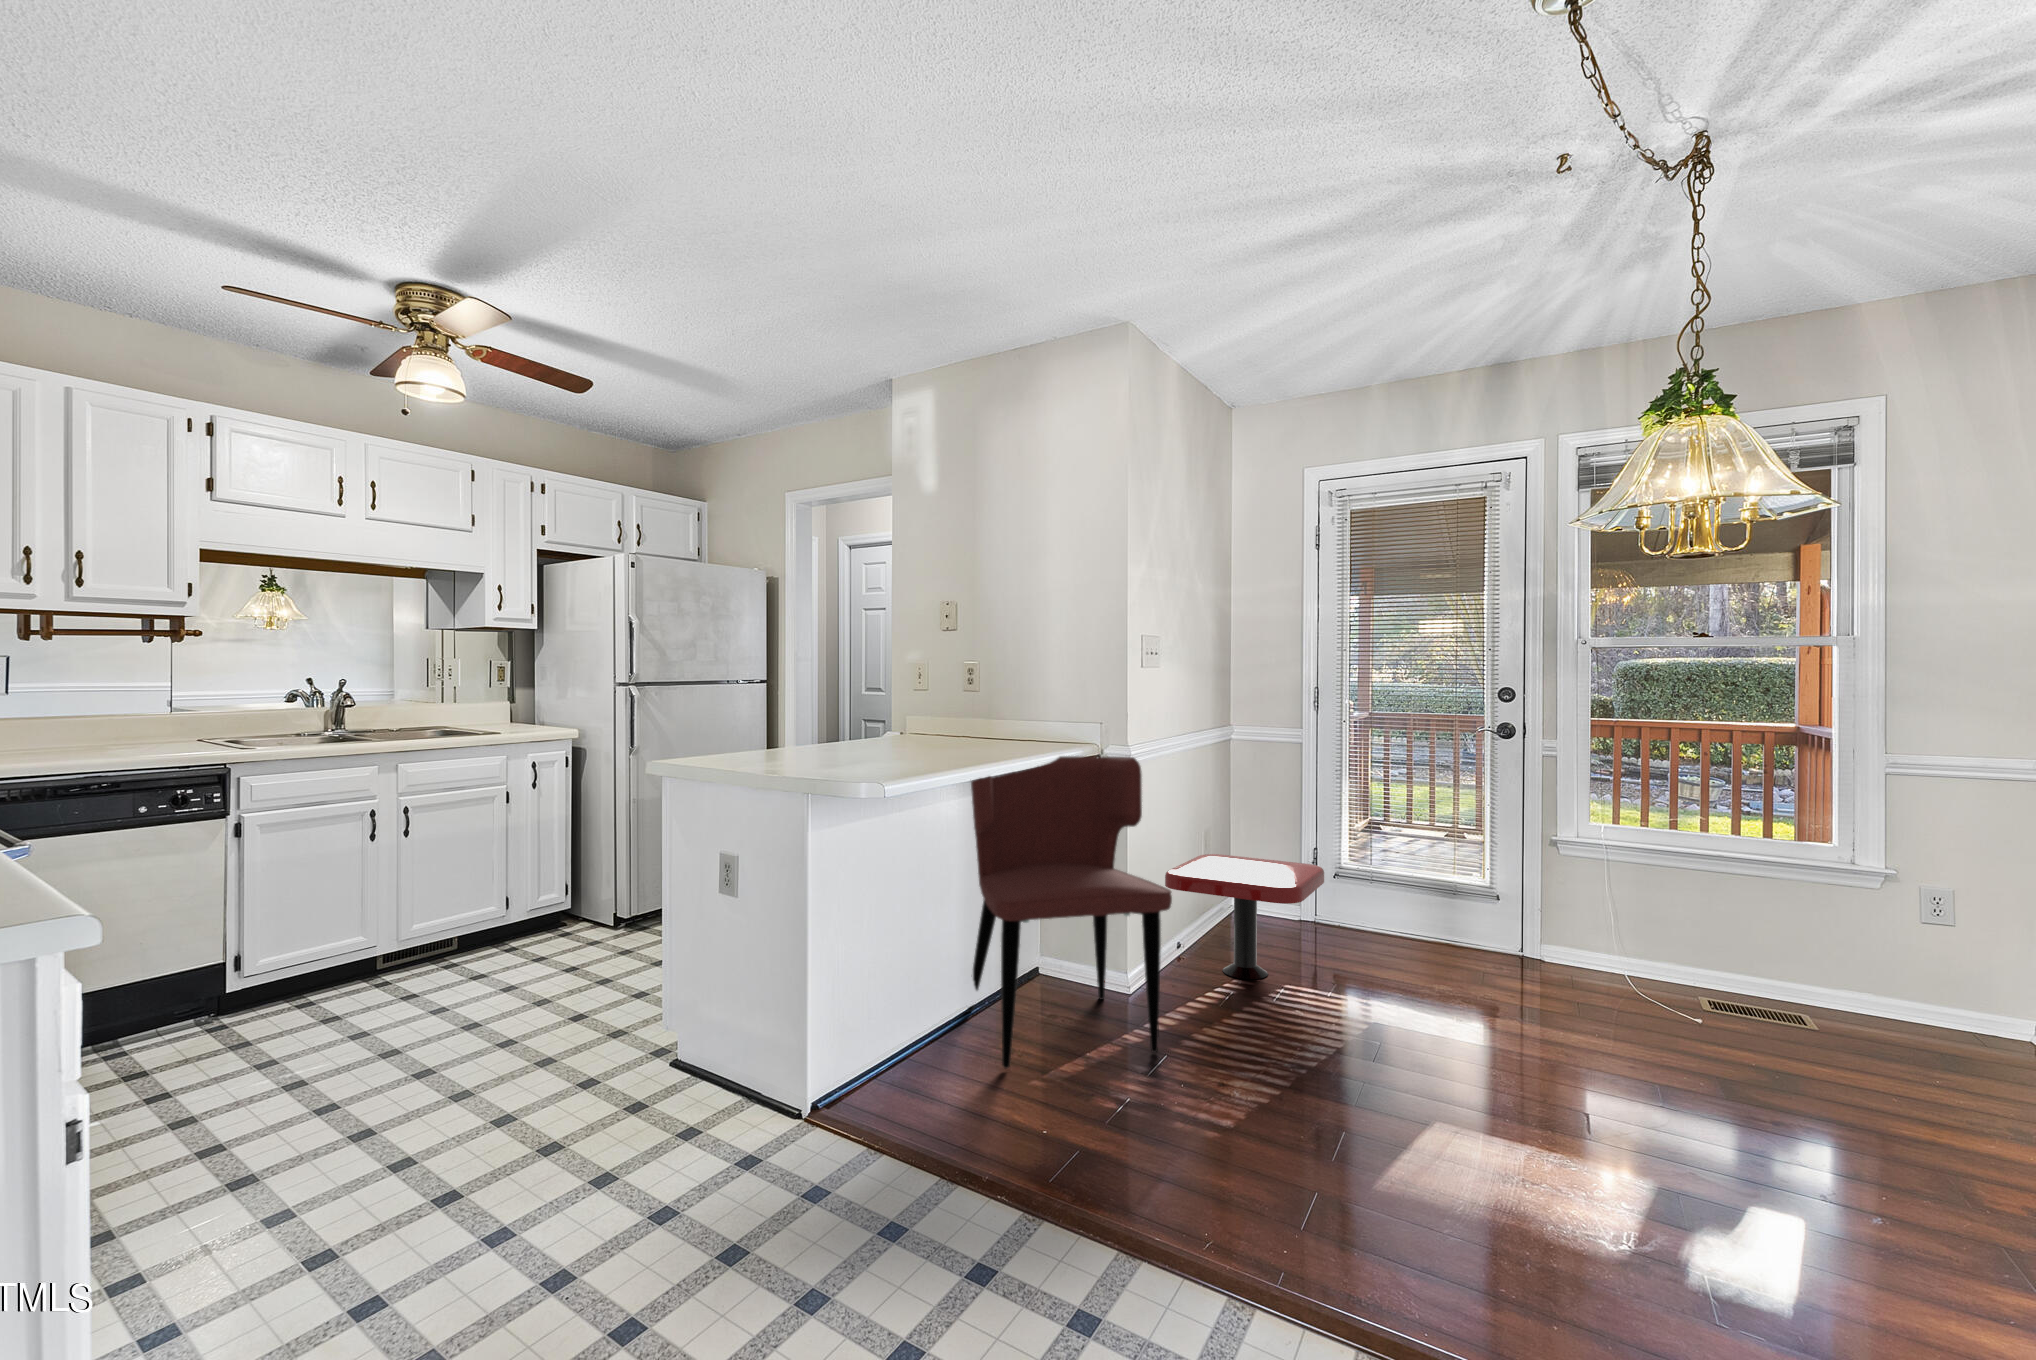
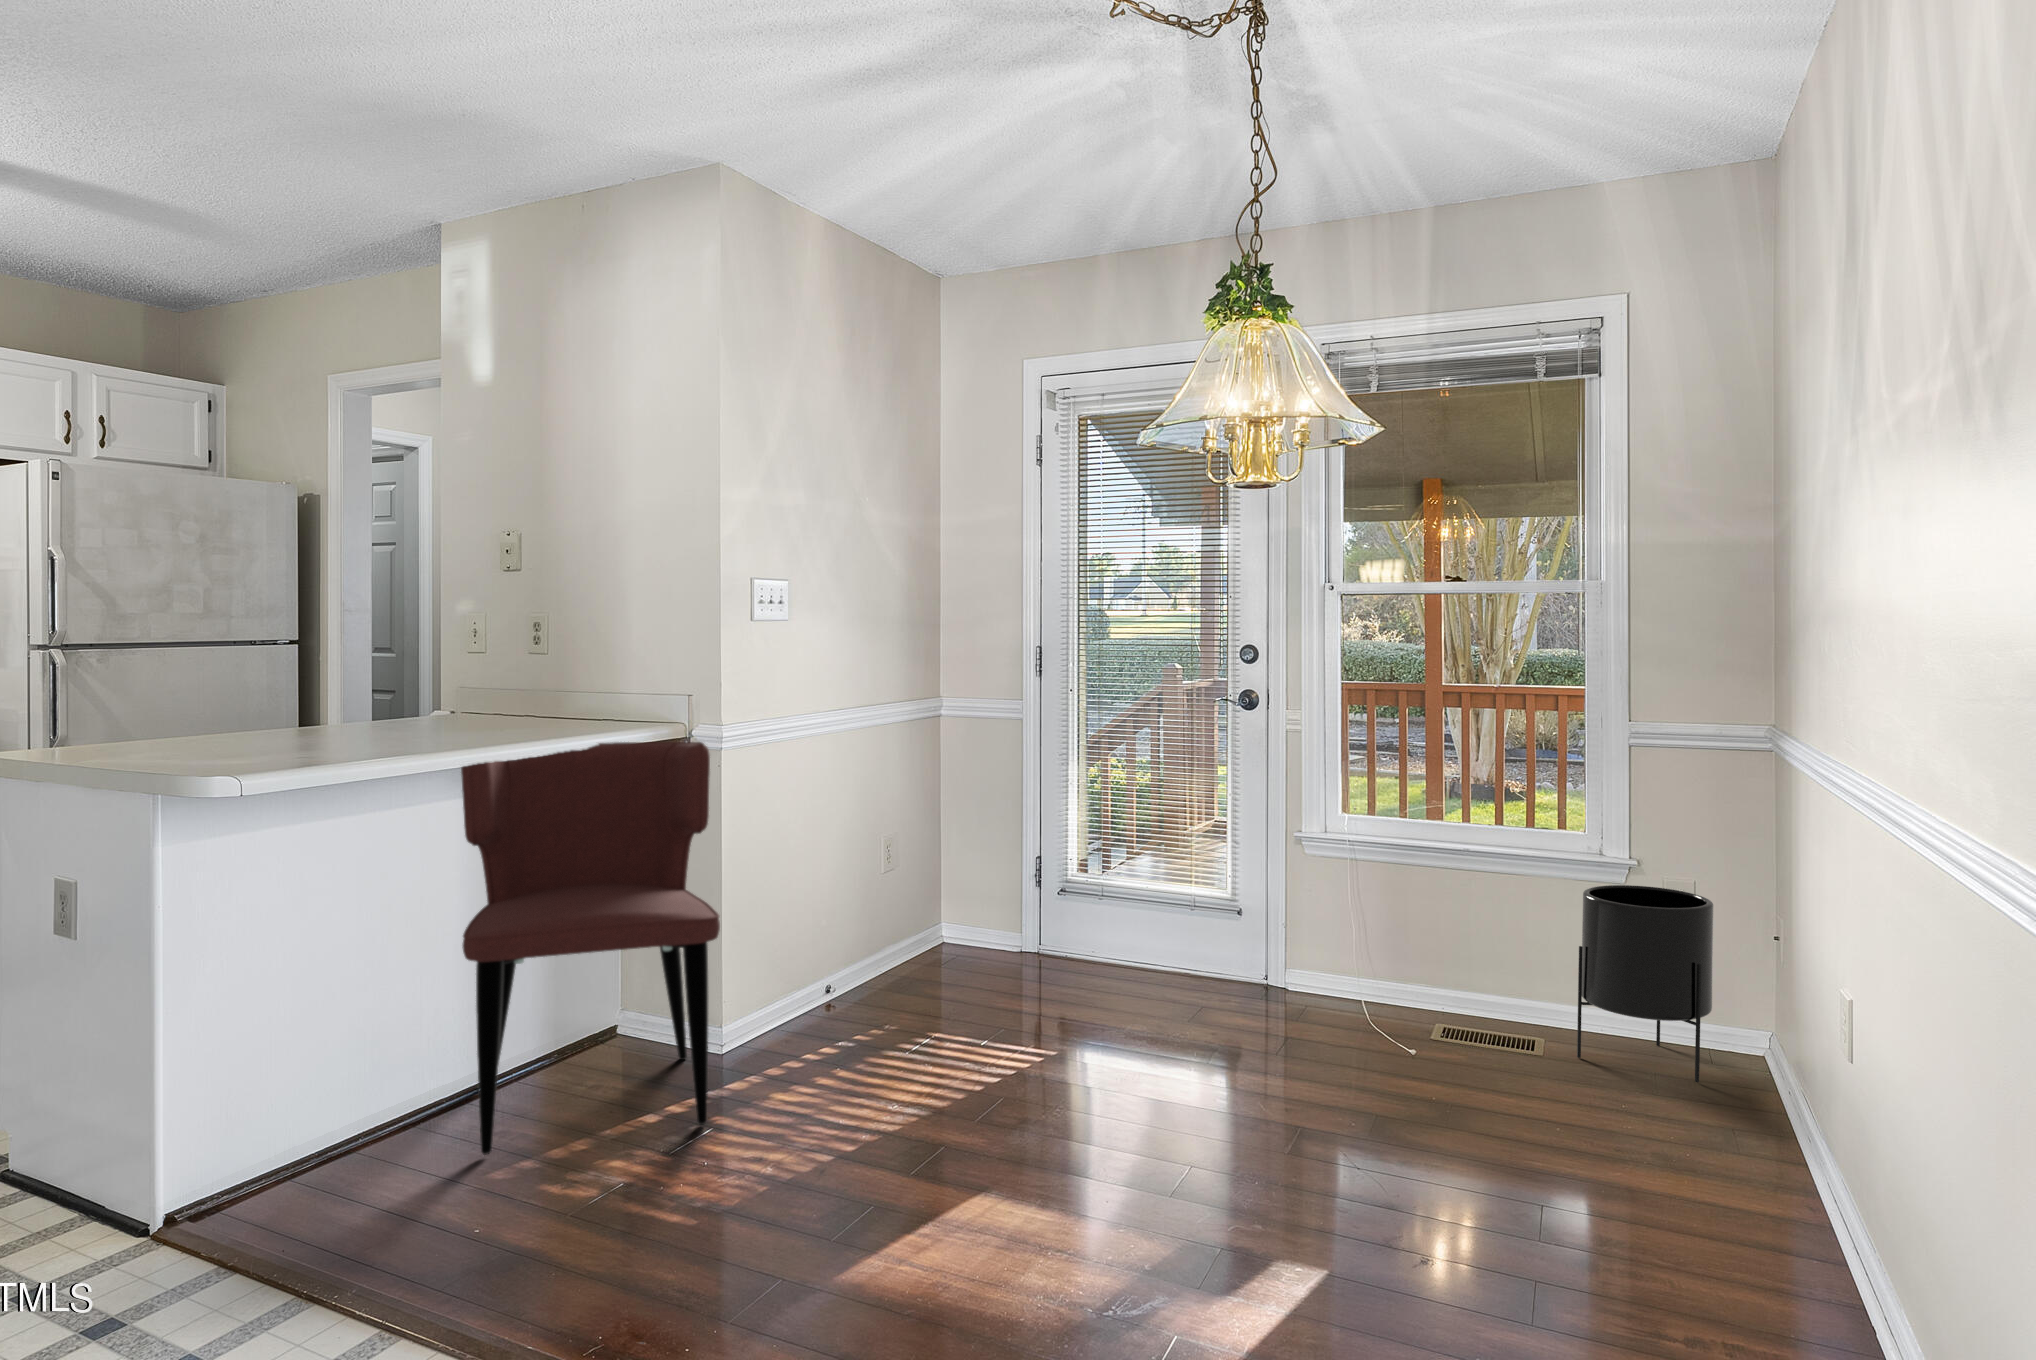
pedestal table: present [1165,854,1324,979] -> none [787,867,1004,1026]
planter: none [1843,886,1980,1056] -> present [1577,885,1713,1082]

